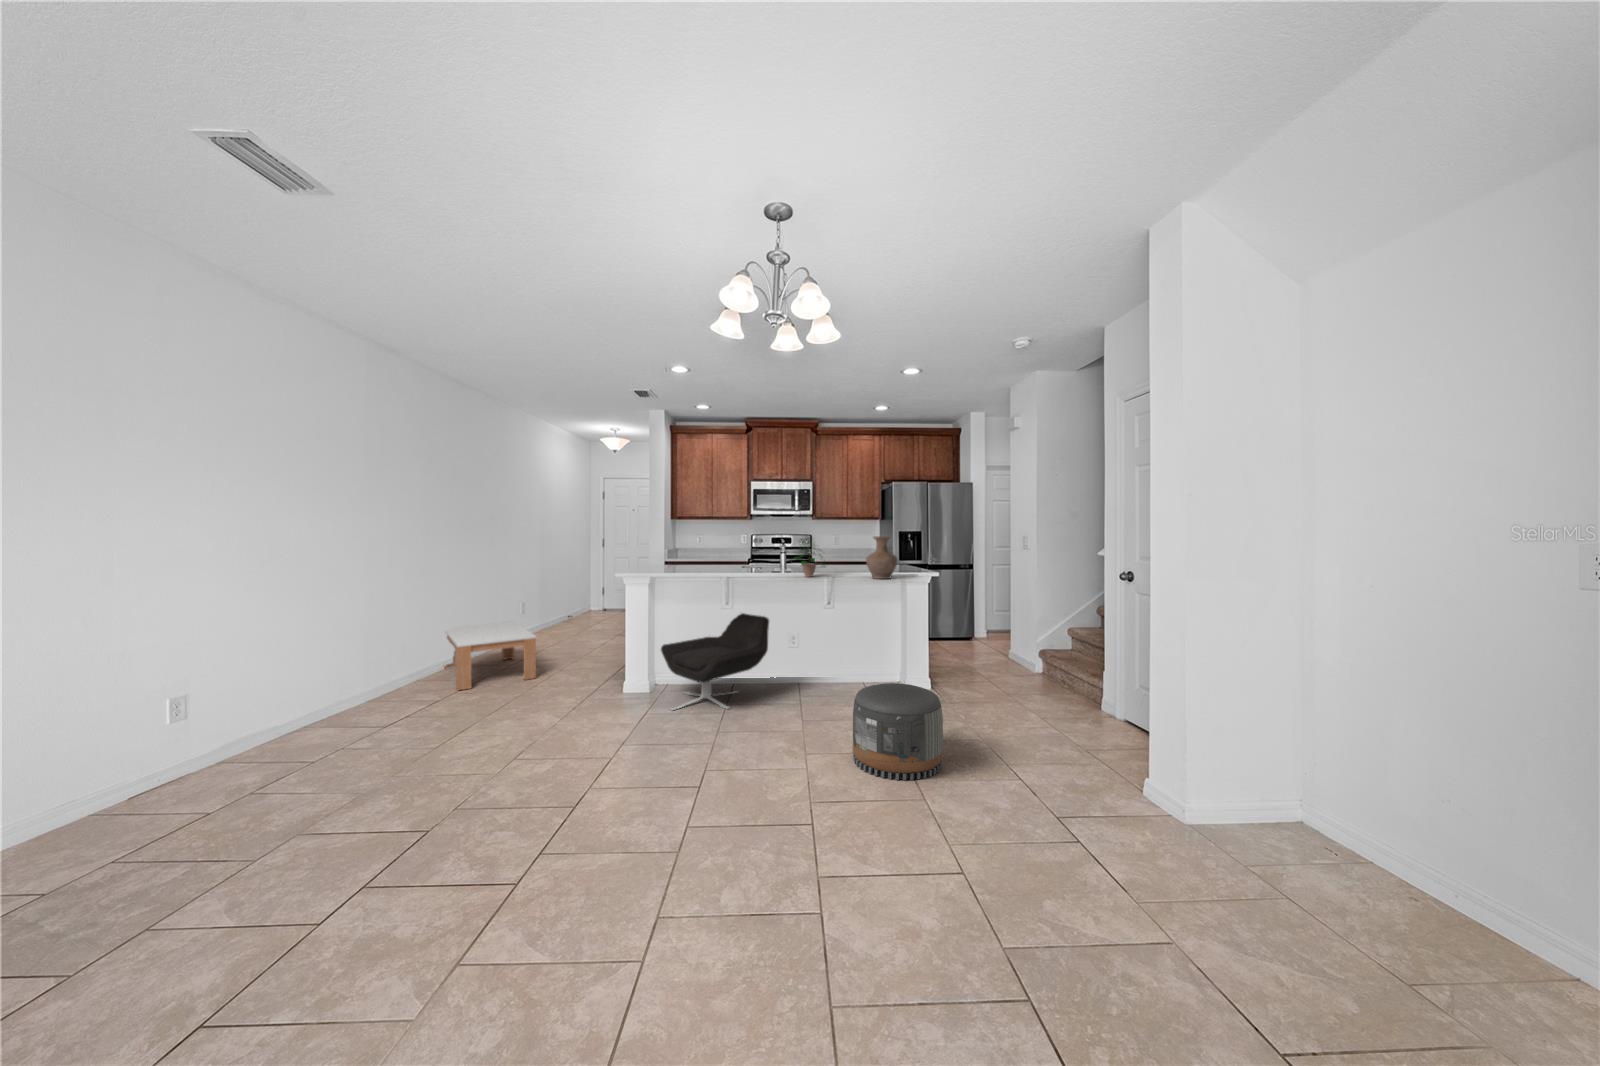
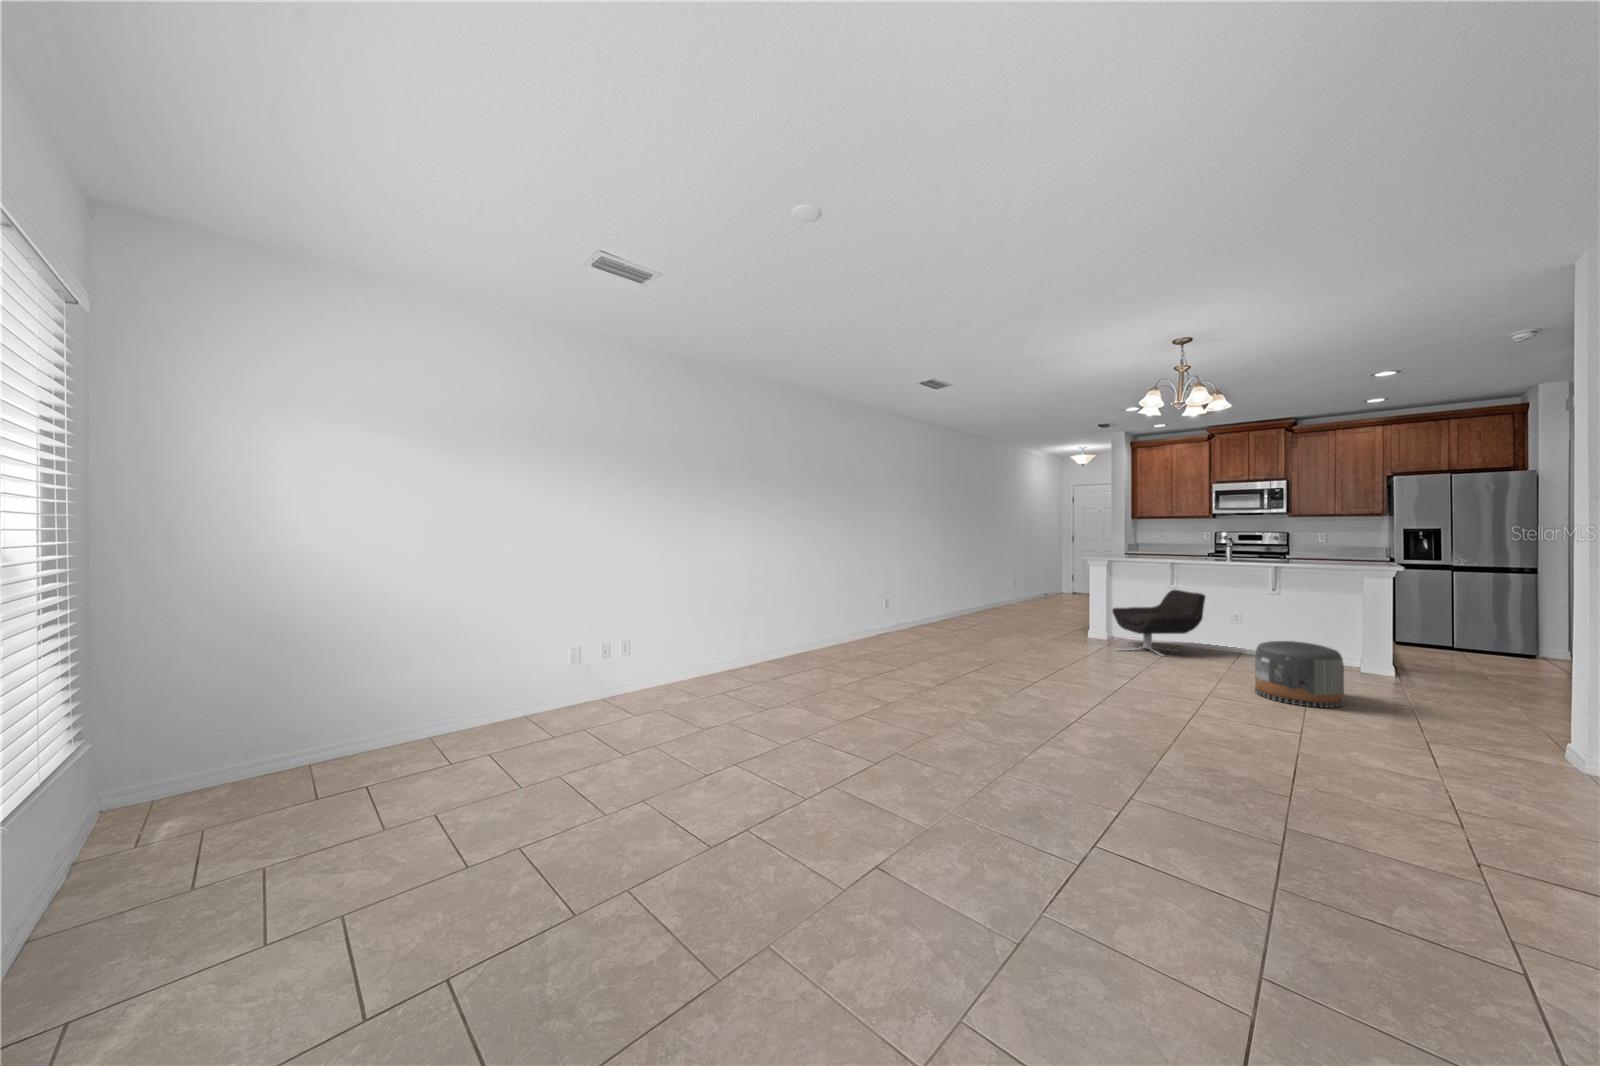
vase: present [866,536,897,579] -> none [1316,531,1355,570]
potted plant: present [793,550,821,577] -> none [1232,533,1274,566]
coffee table: present [444,622,536,690] -> none [967,589,1024,625]

